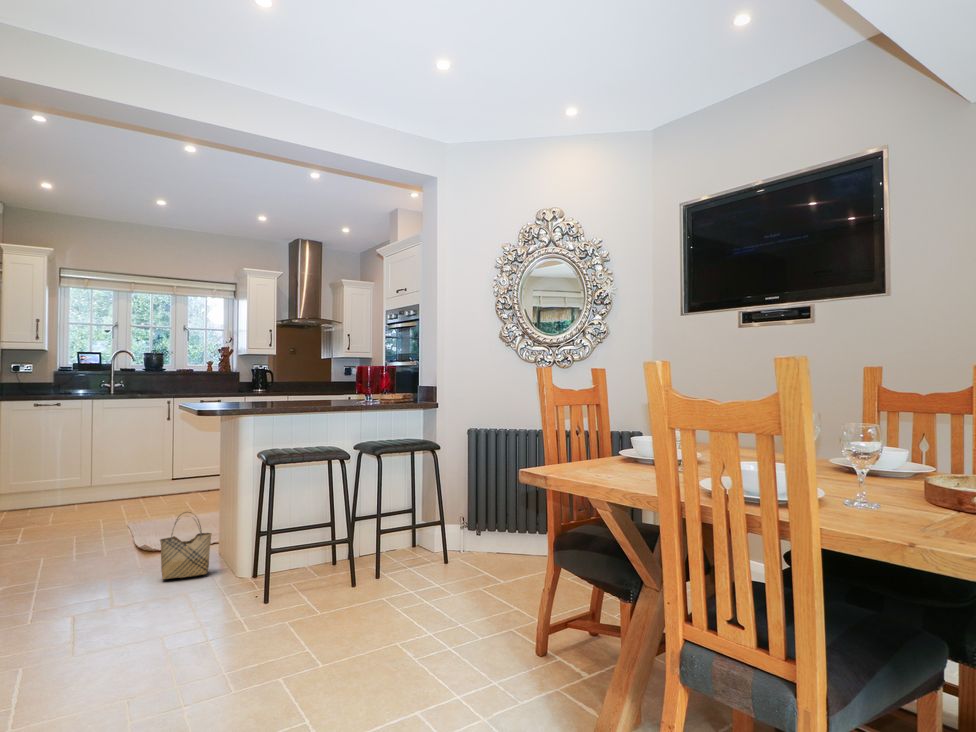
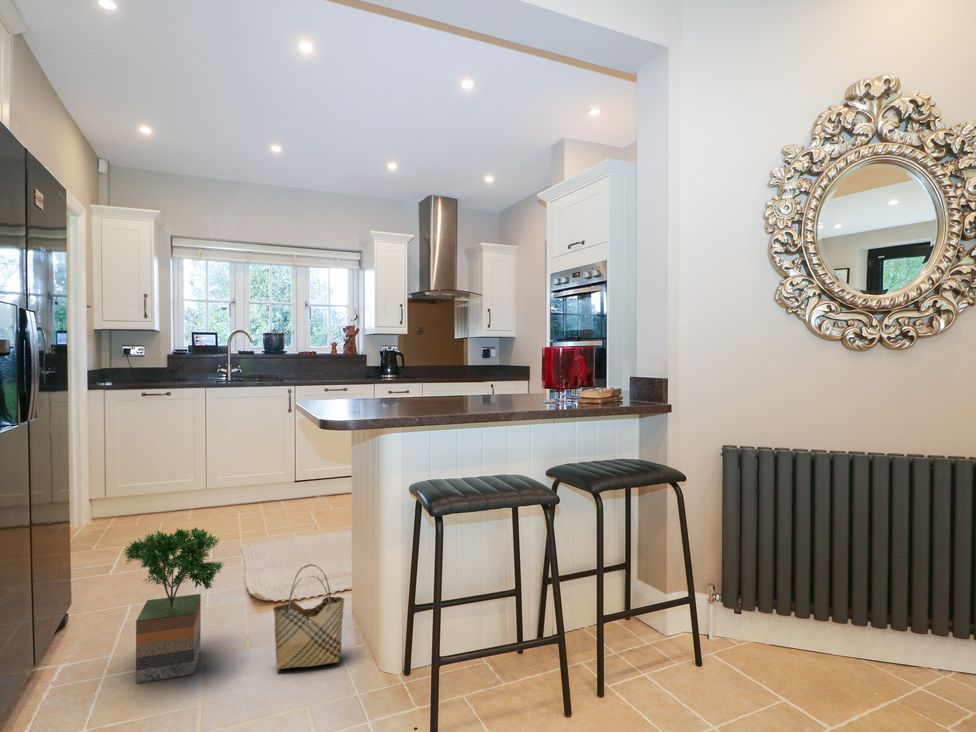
potted tree: none [46,489,124,593] -> present [124,528,223,683]

